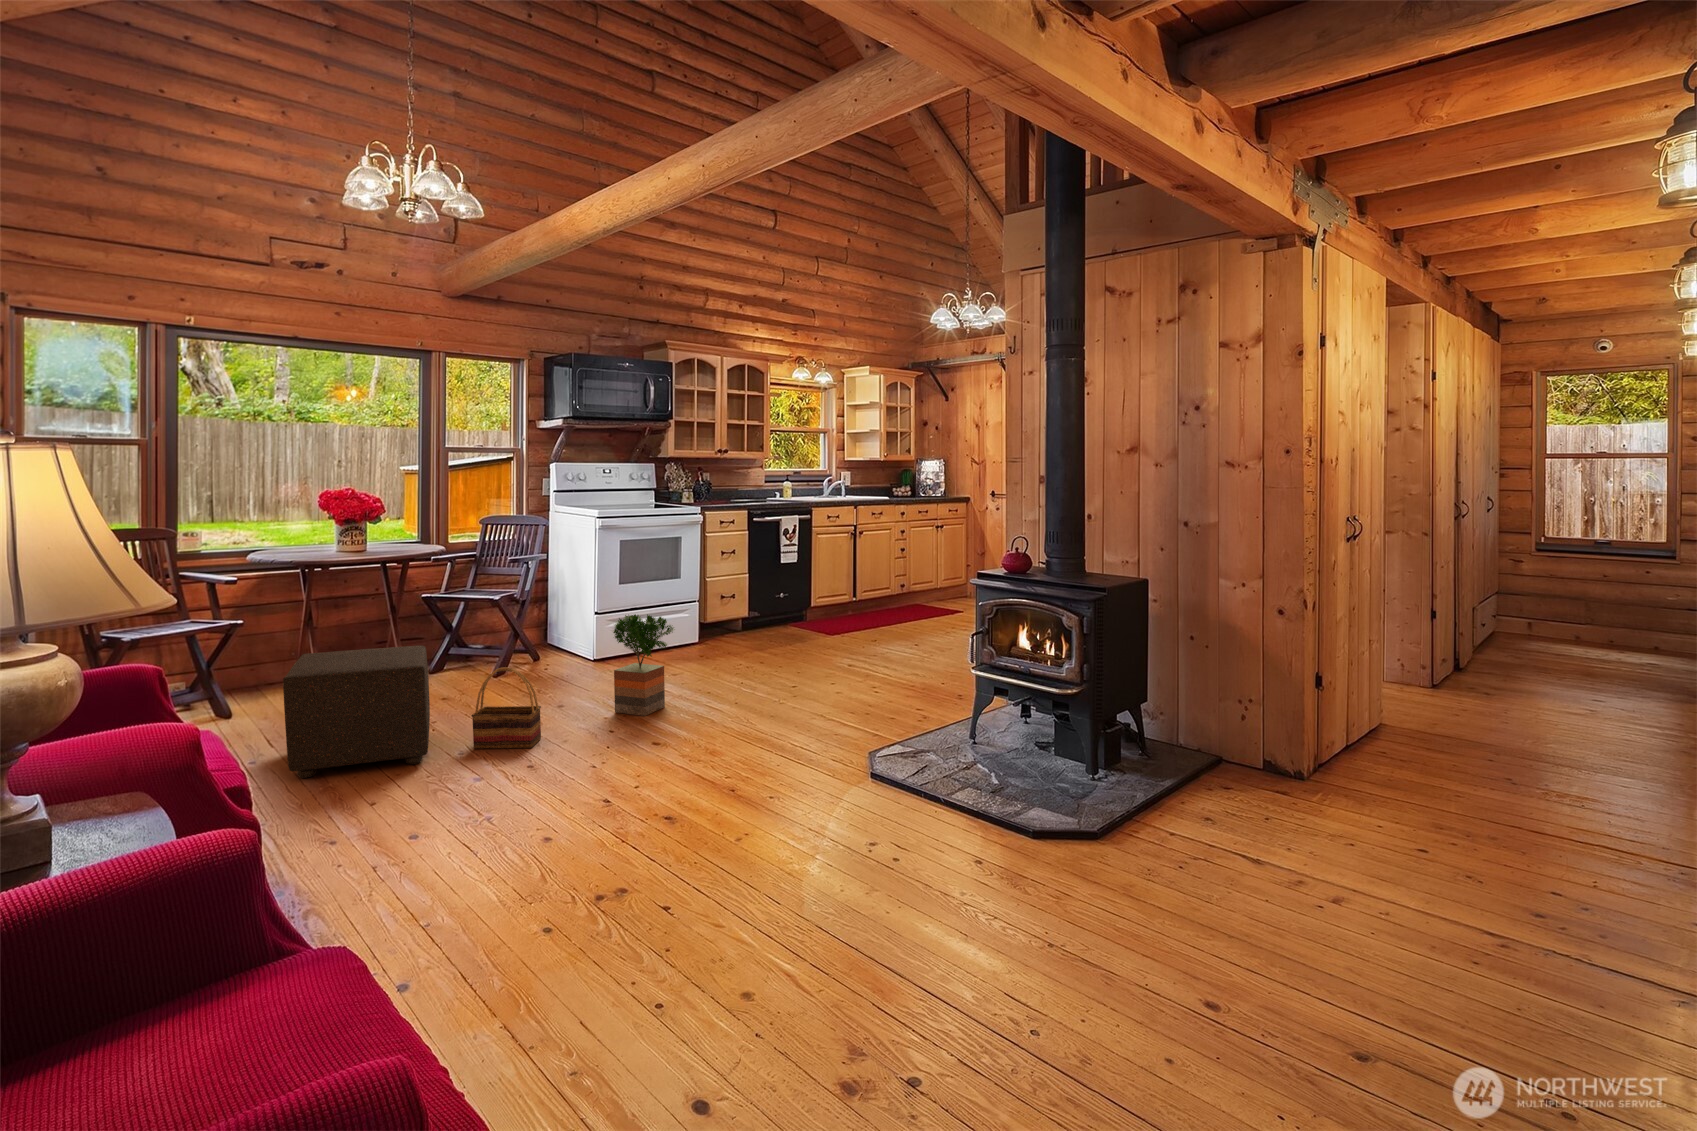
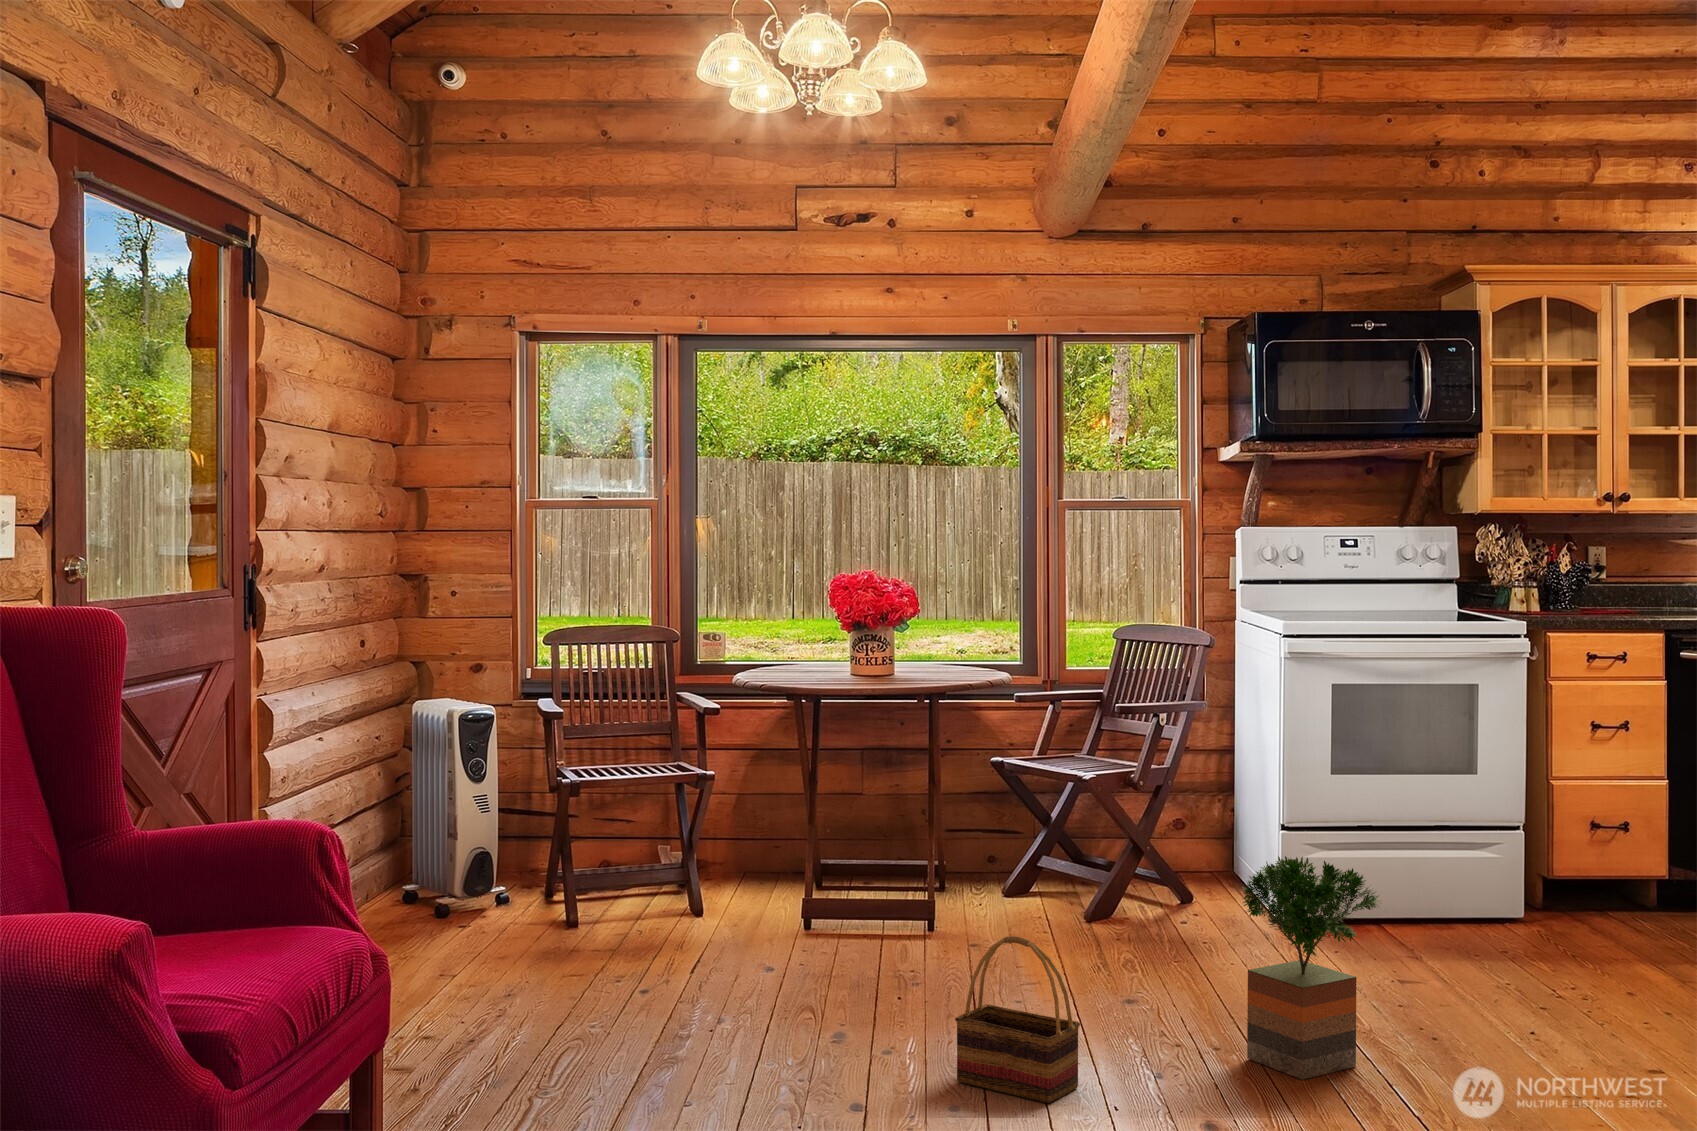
ottoman: present [283,646,430,778] -> none [670,865,911,1091]

